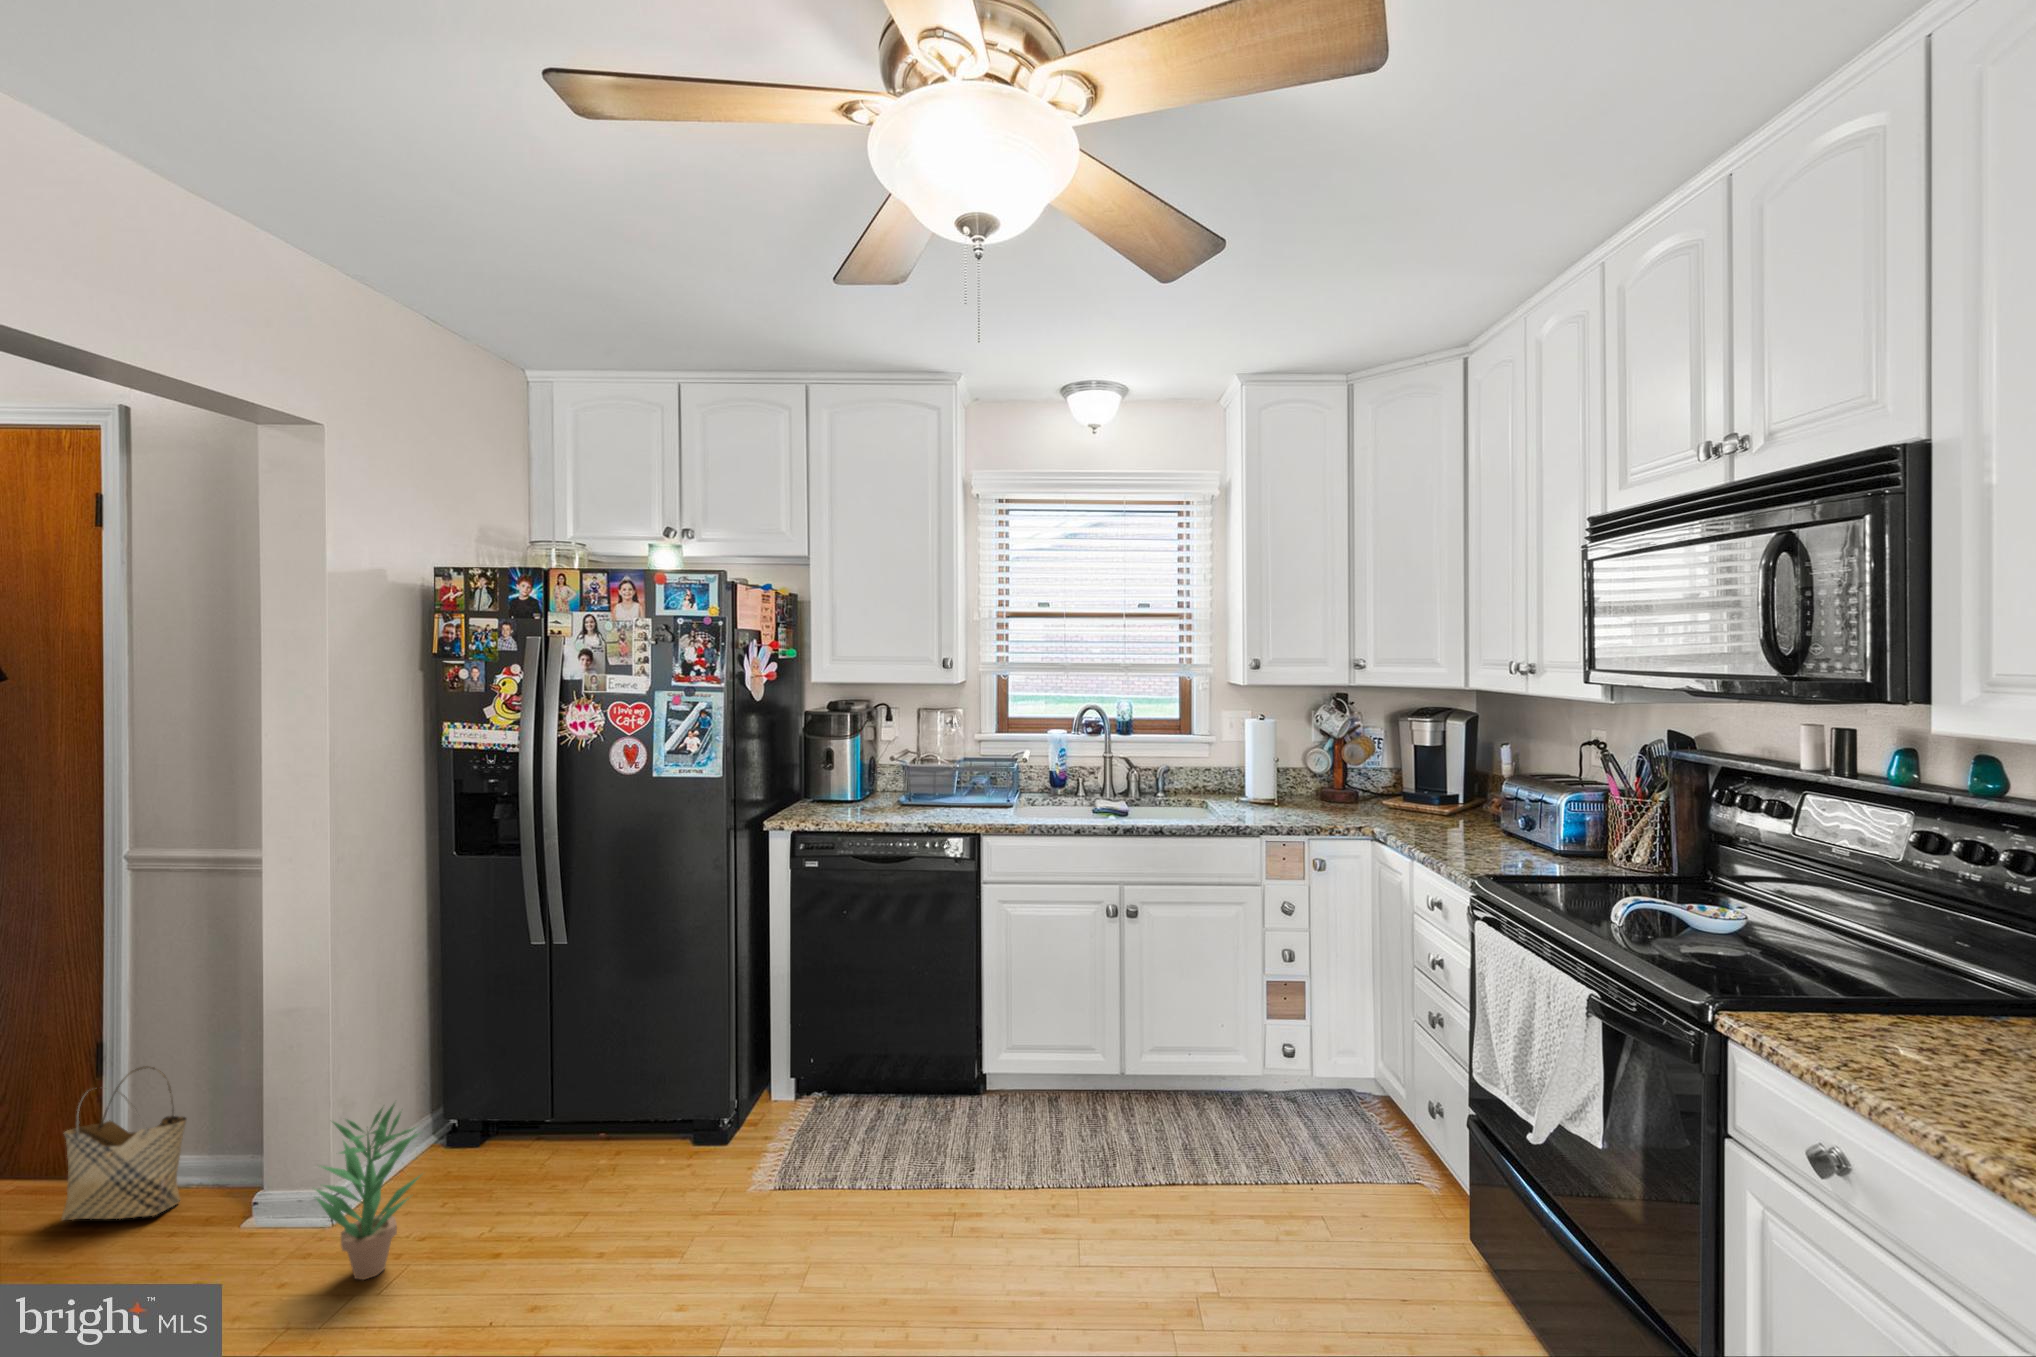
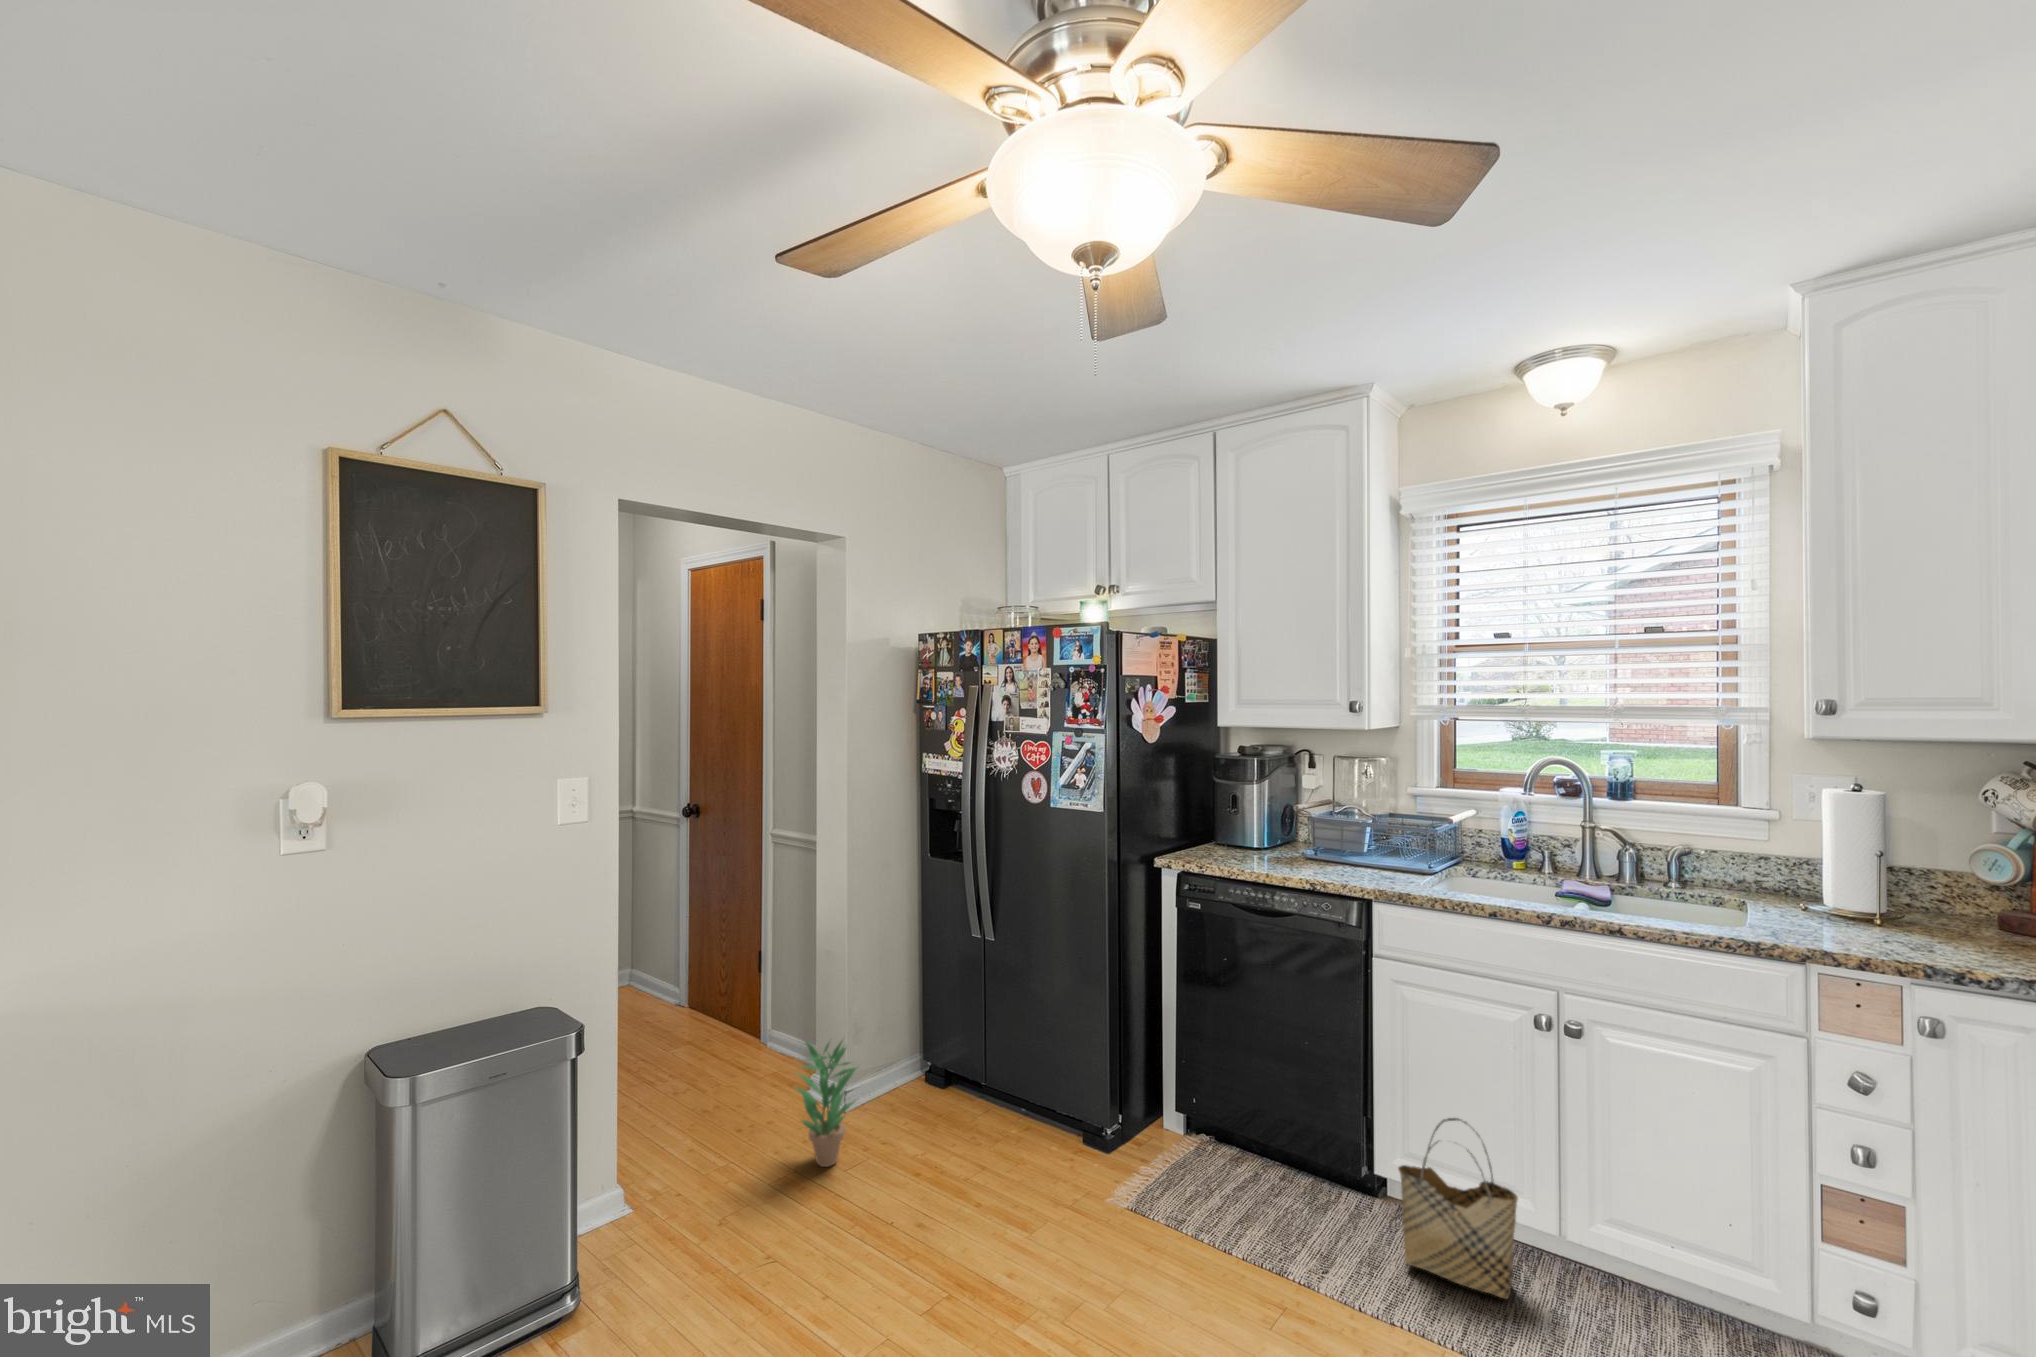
woven basket: present [61,1066,187,1221] -> present [1398,1118,1518,1299]

